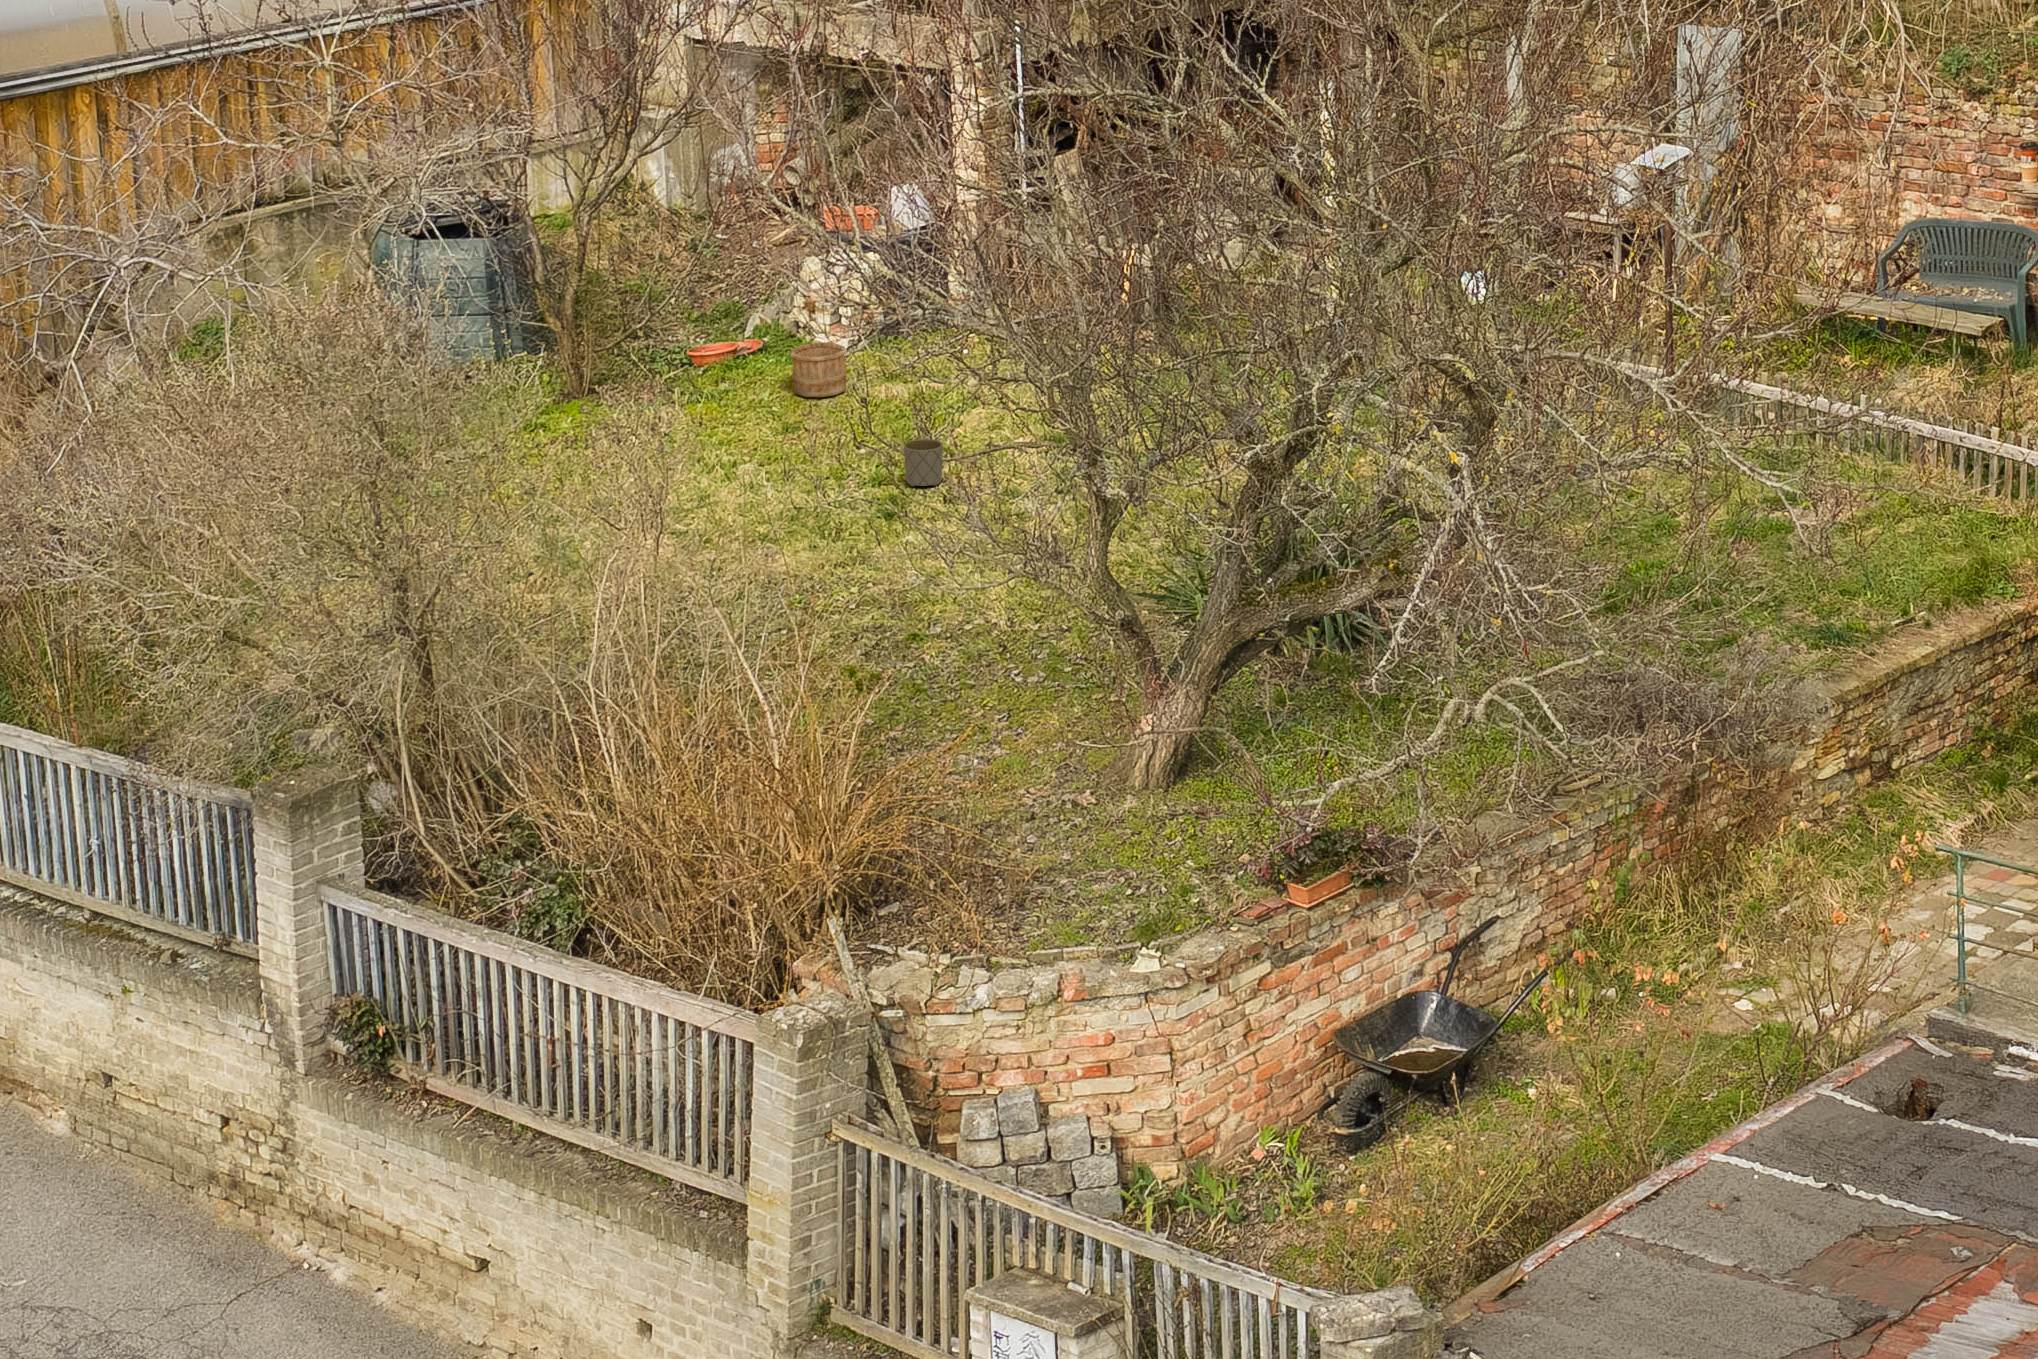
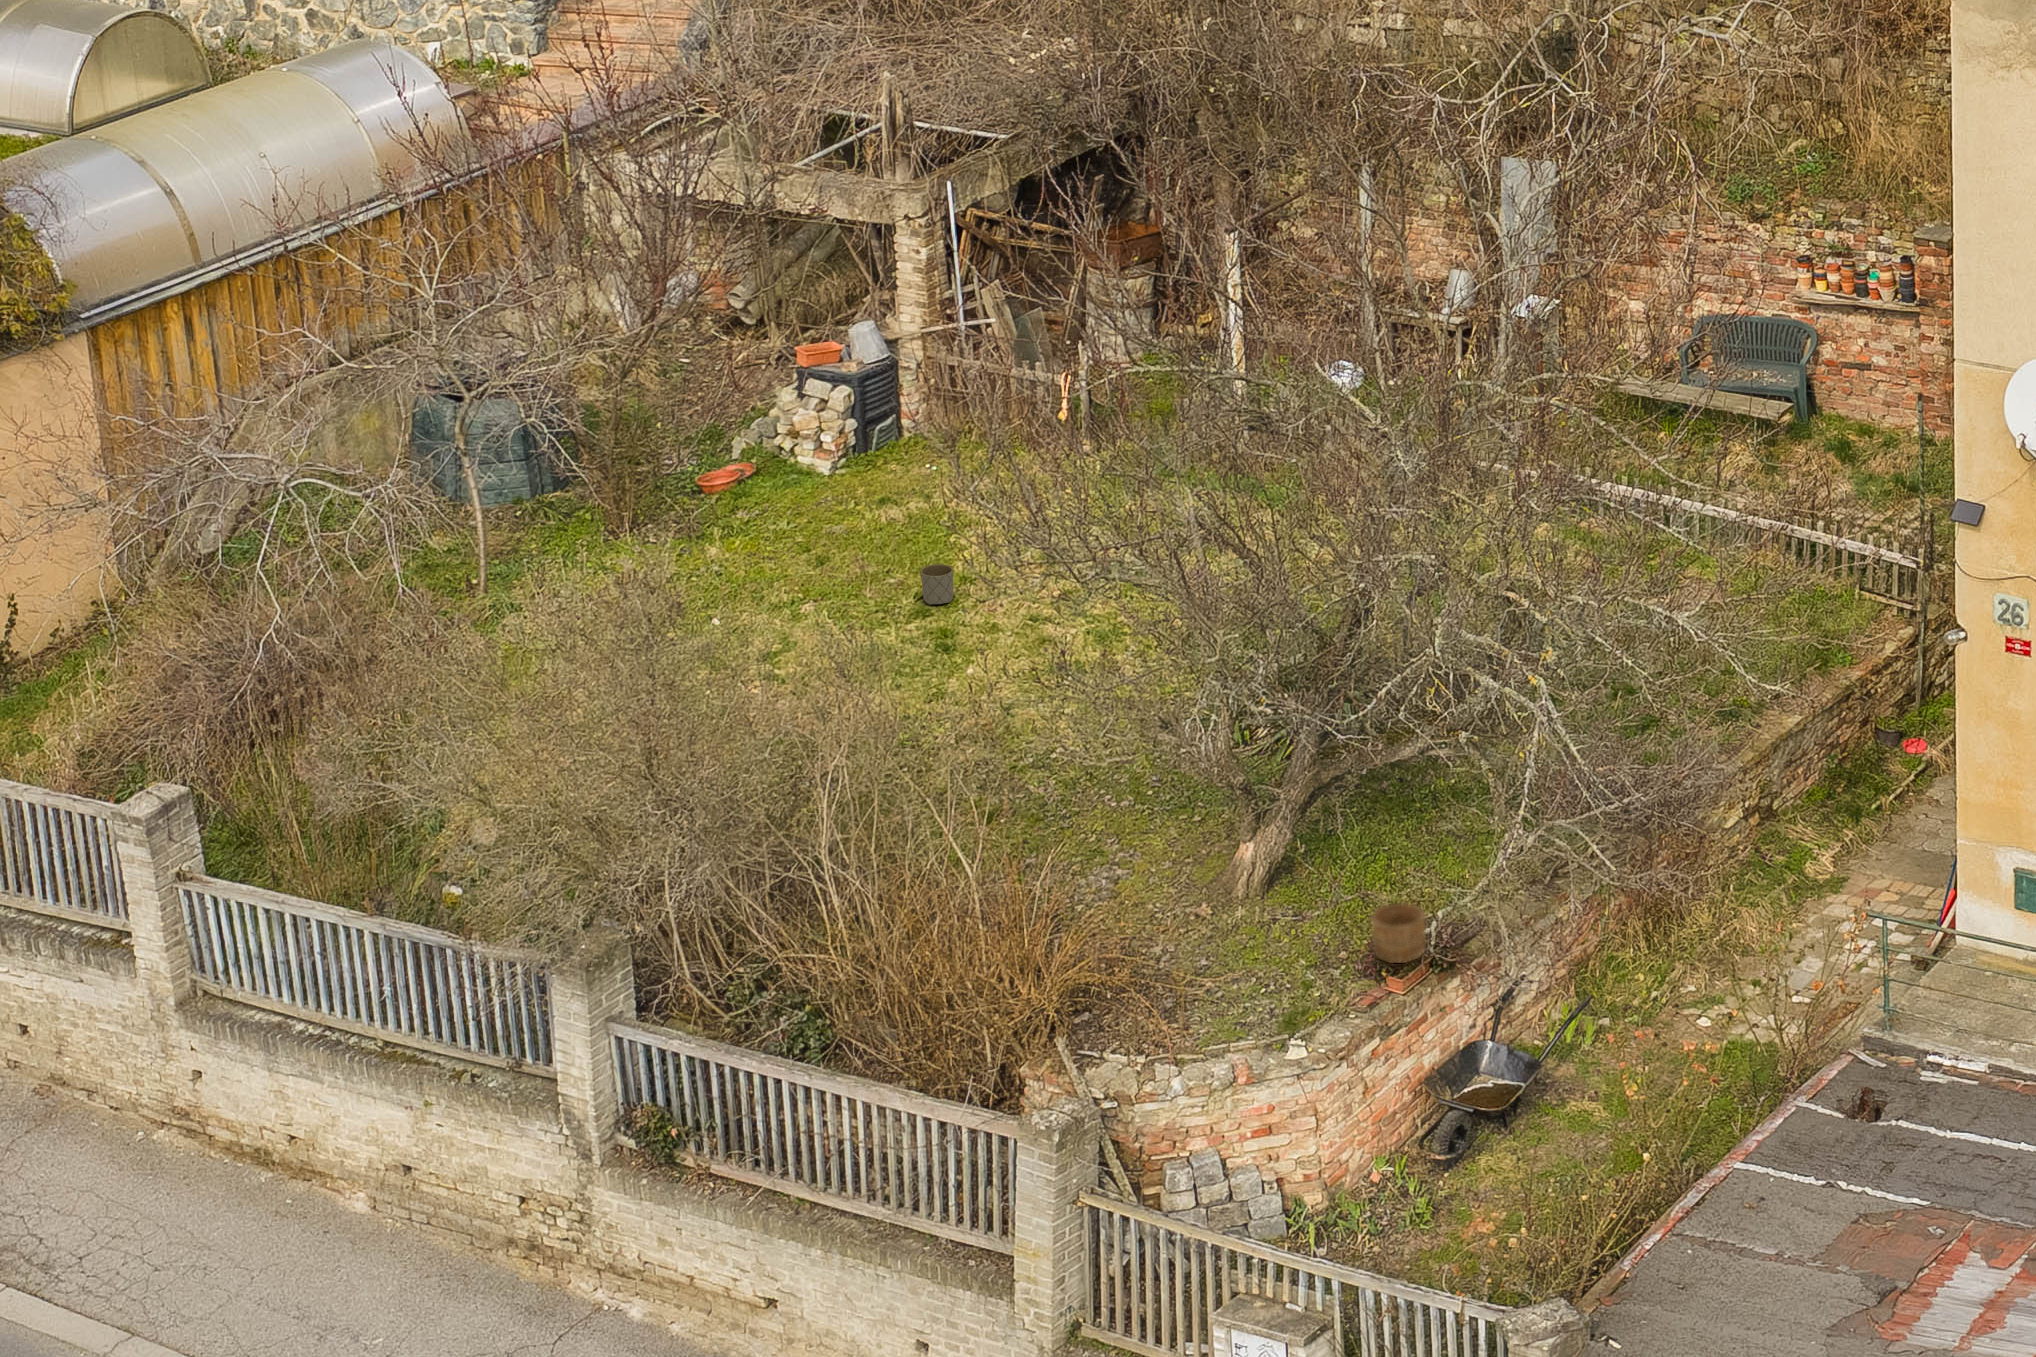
wooden bucket: present [790,343,846,397] -> present [1371,903,1426,963]

